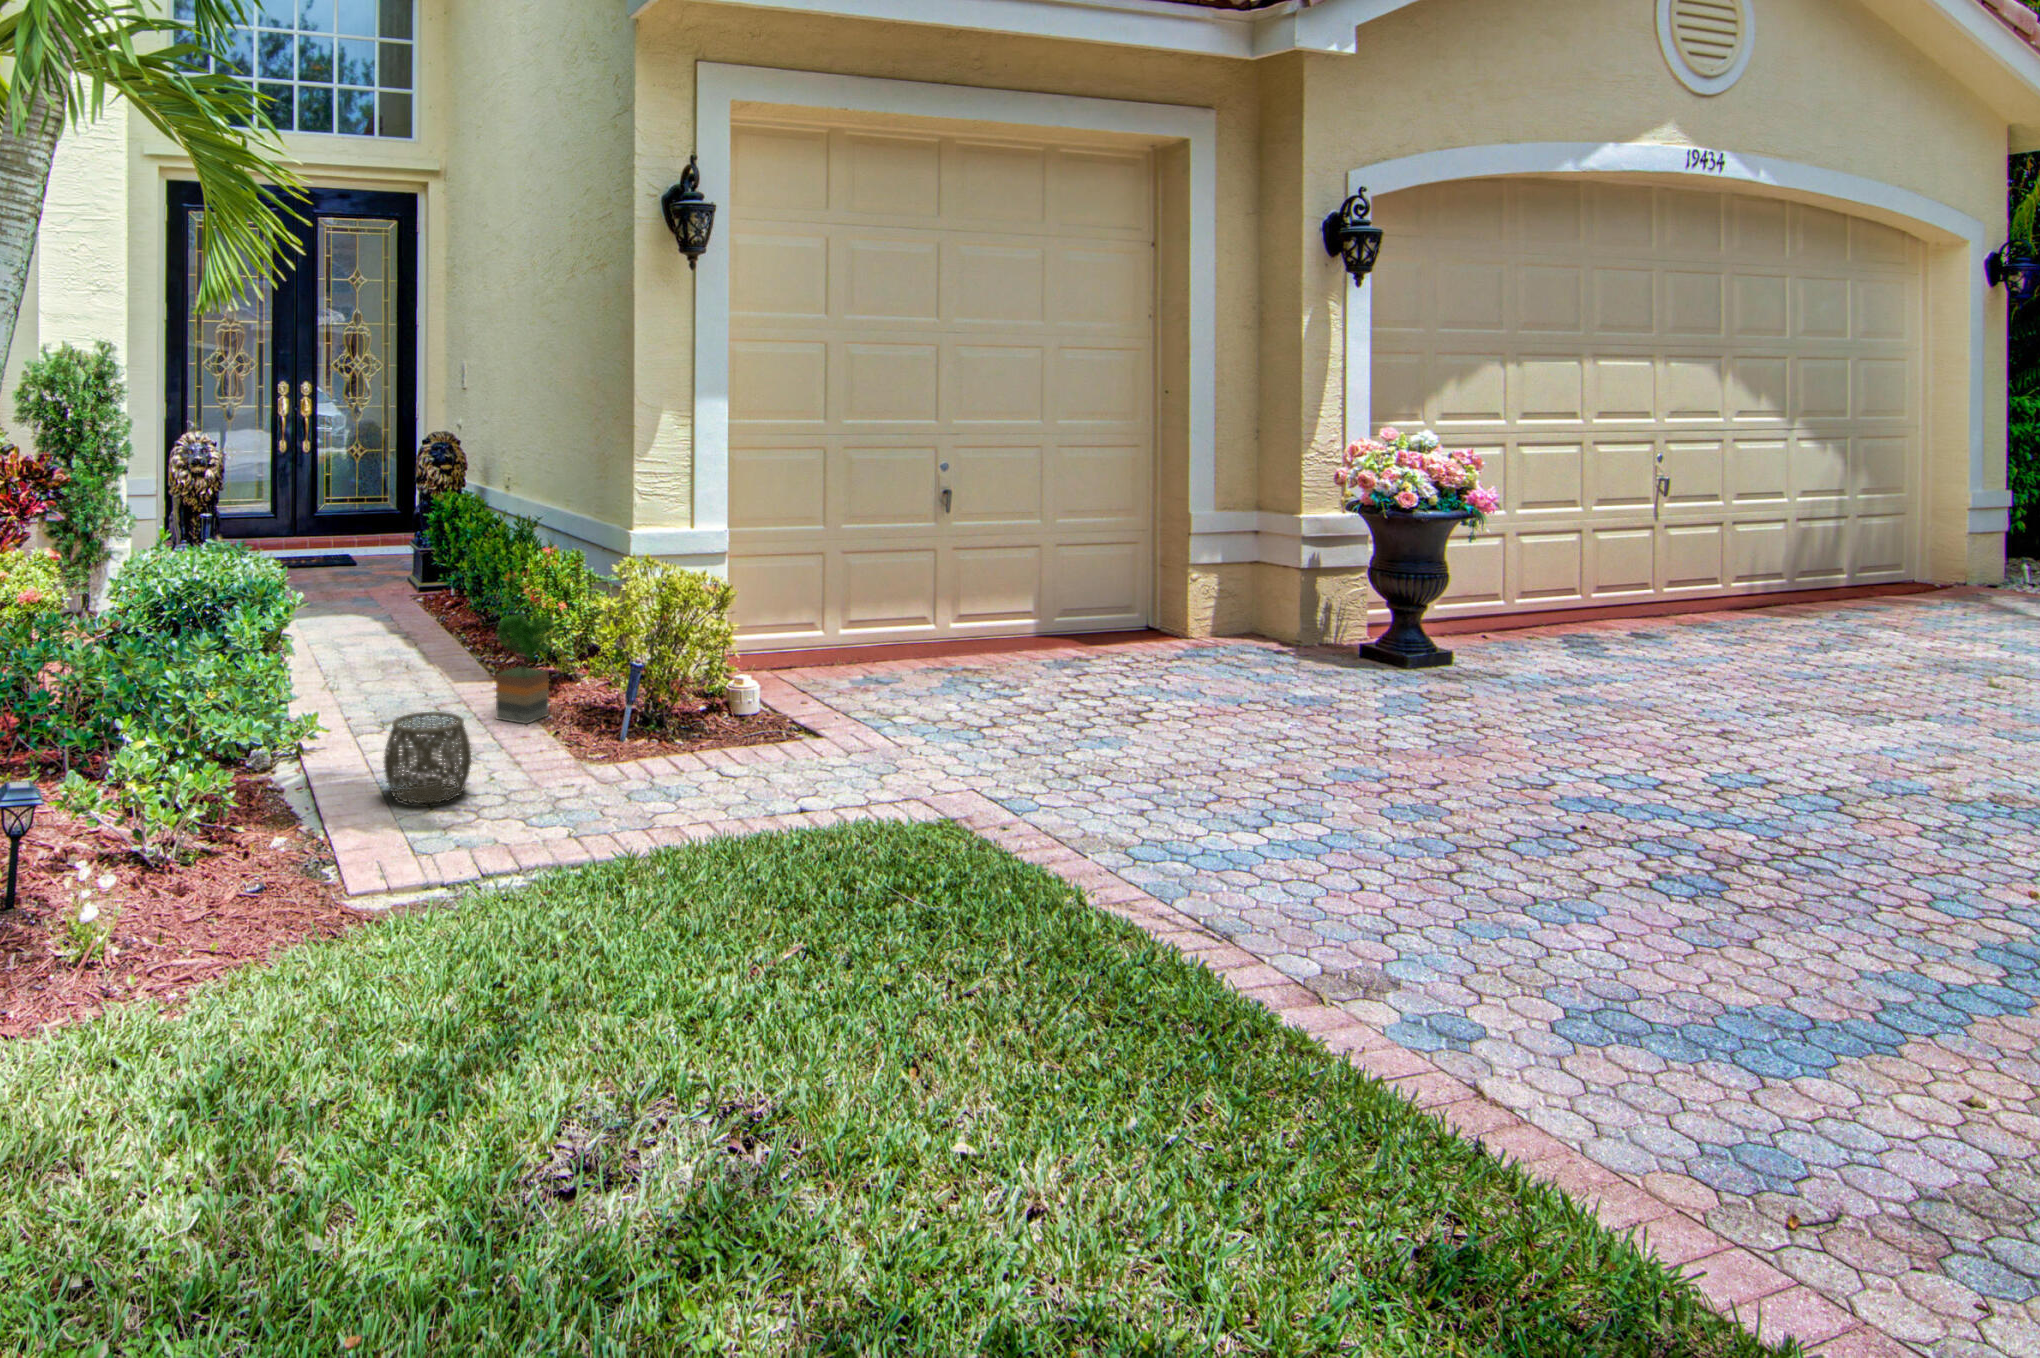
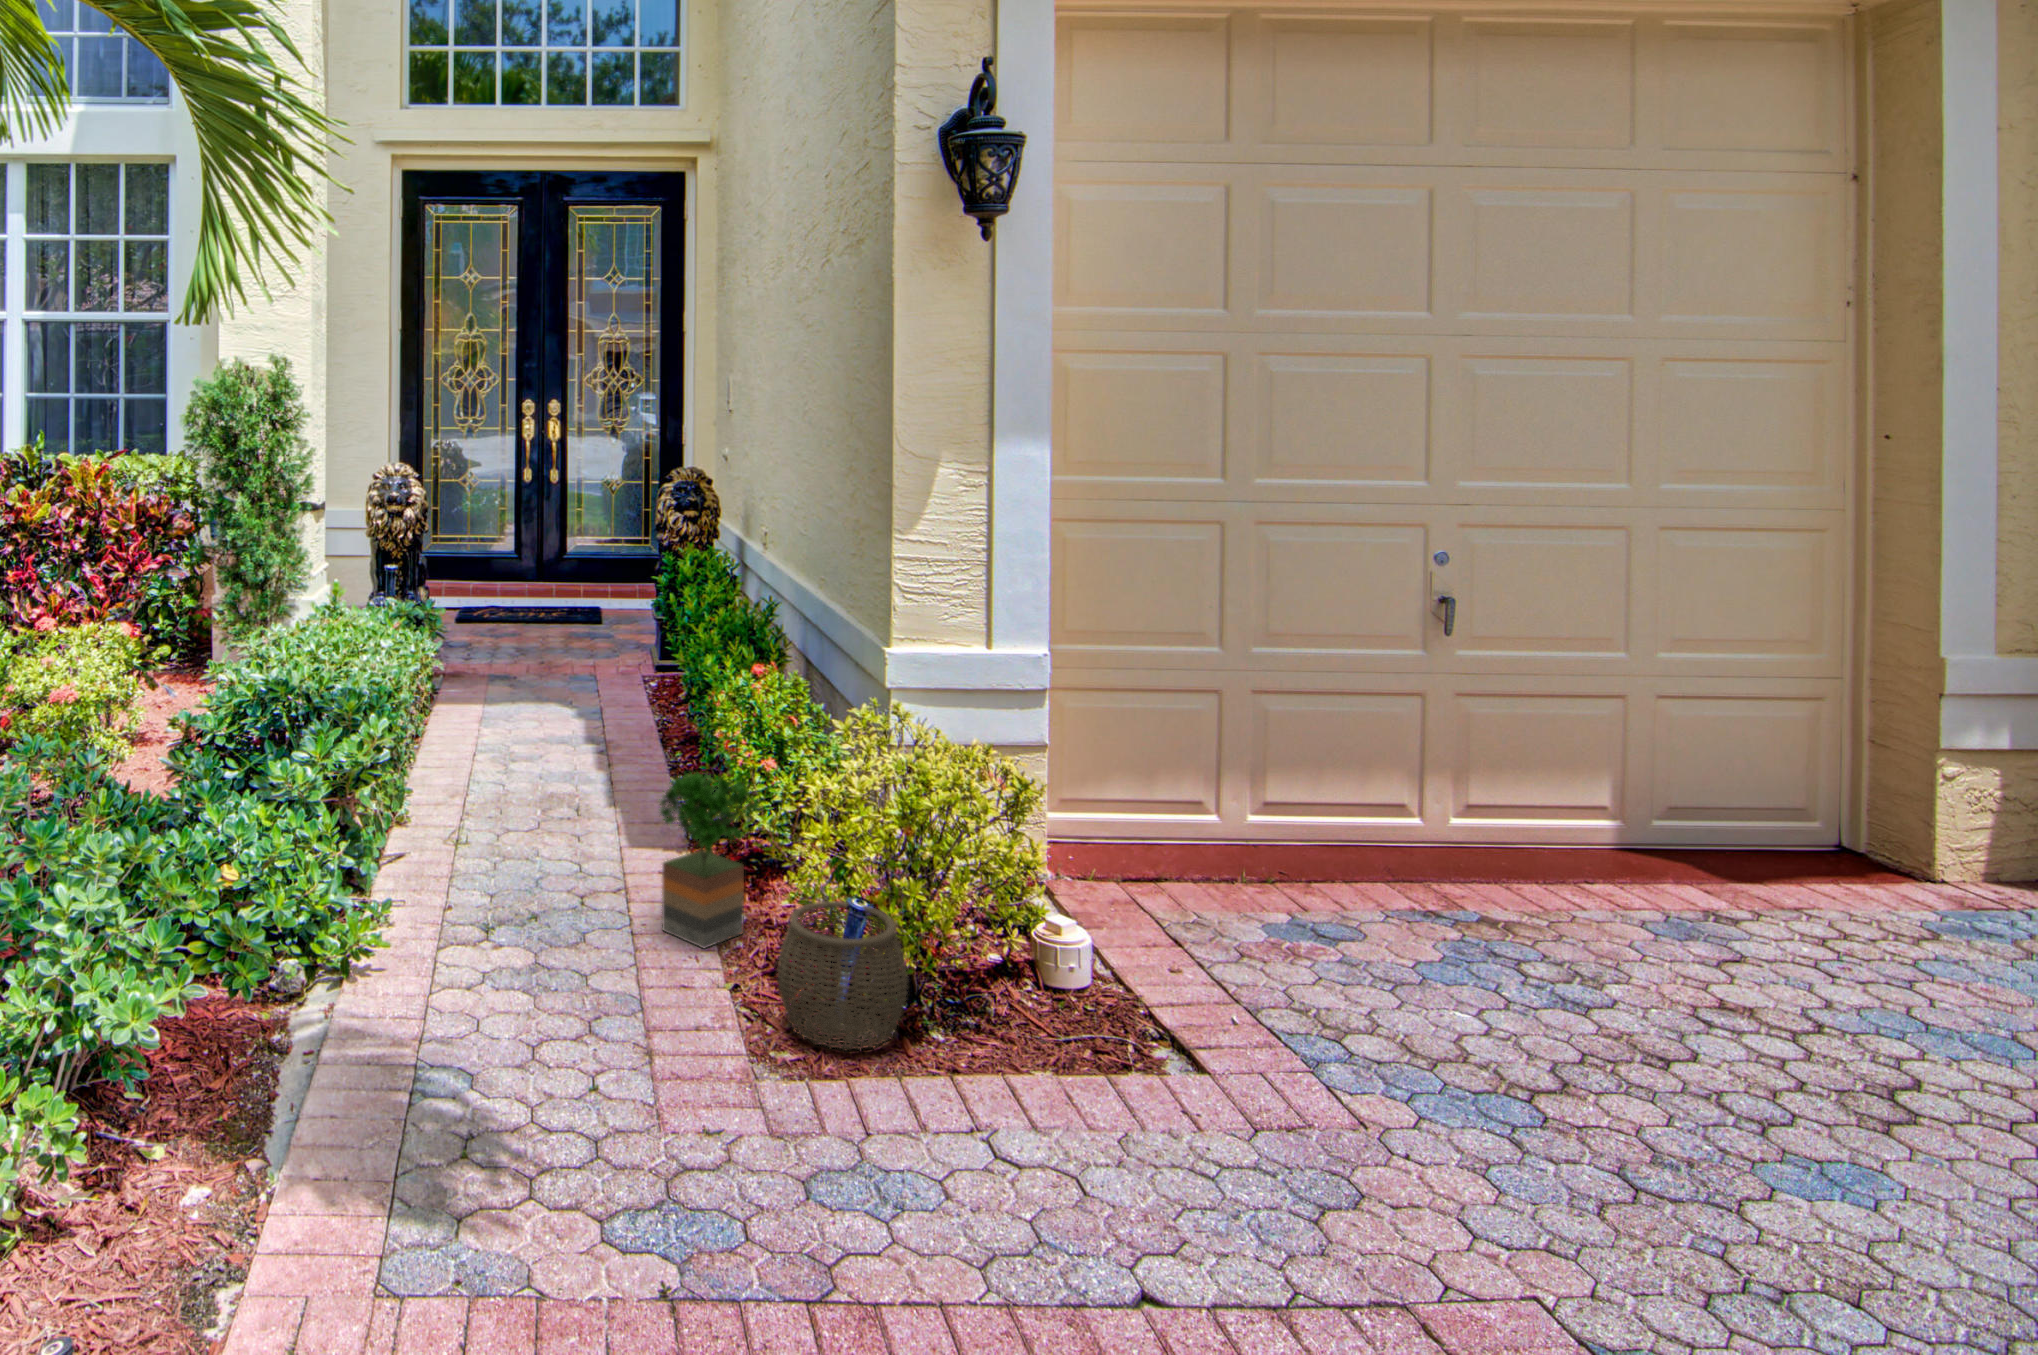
woven basket: present [384,712,471,804] -> present [777,901,908,1050]

